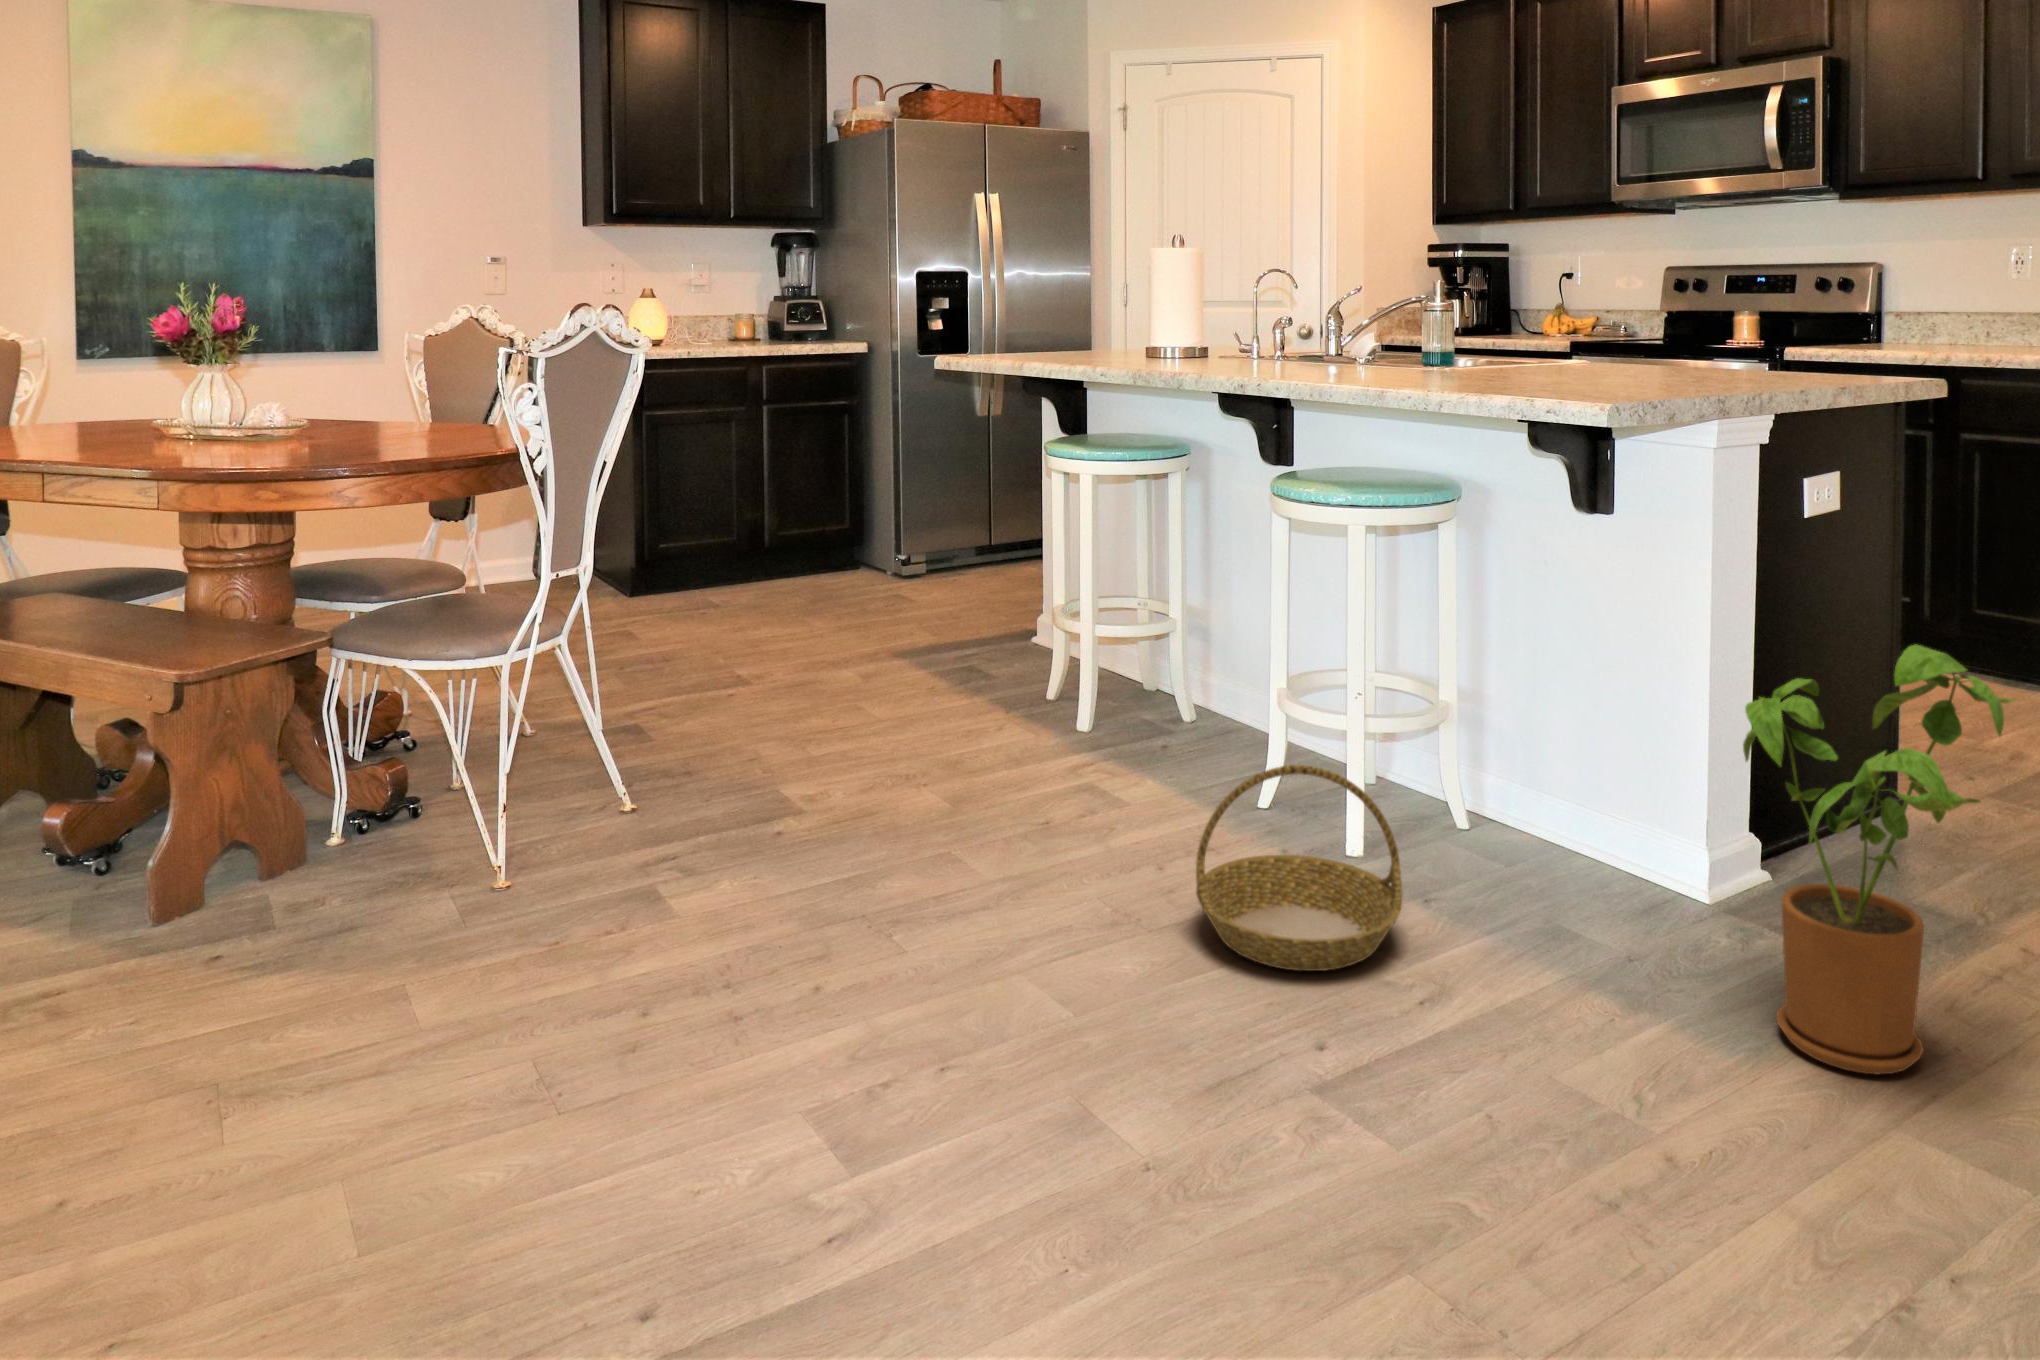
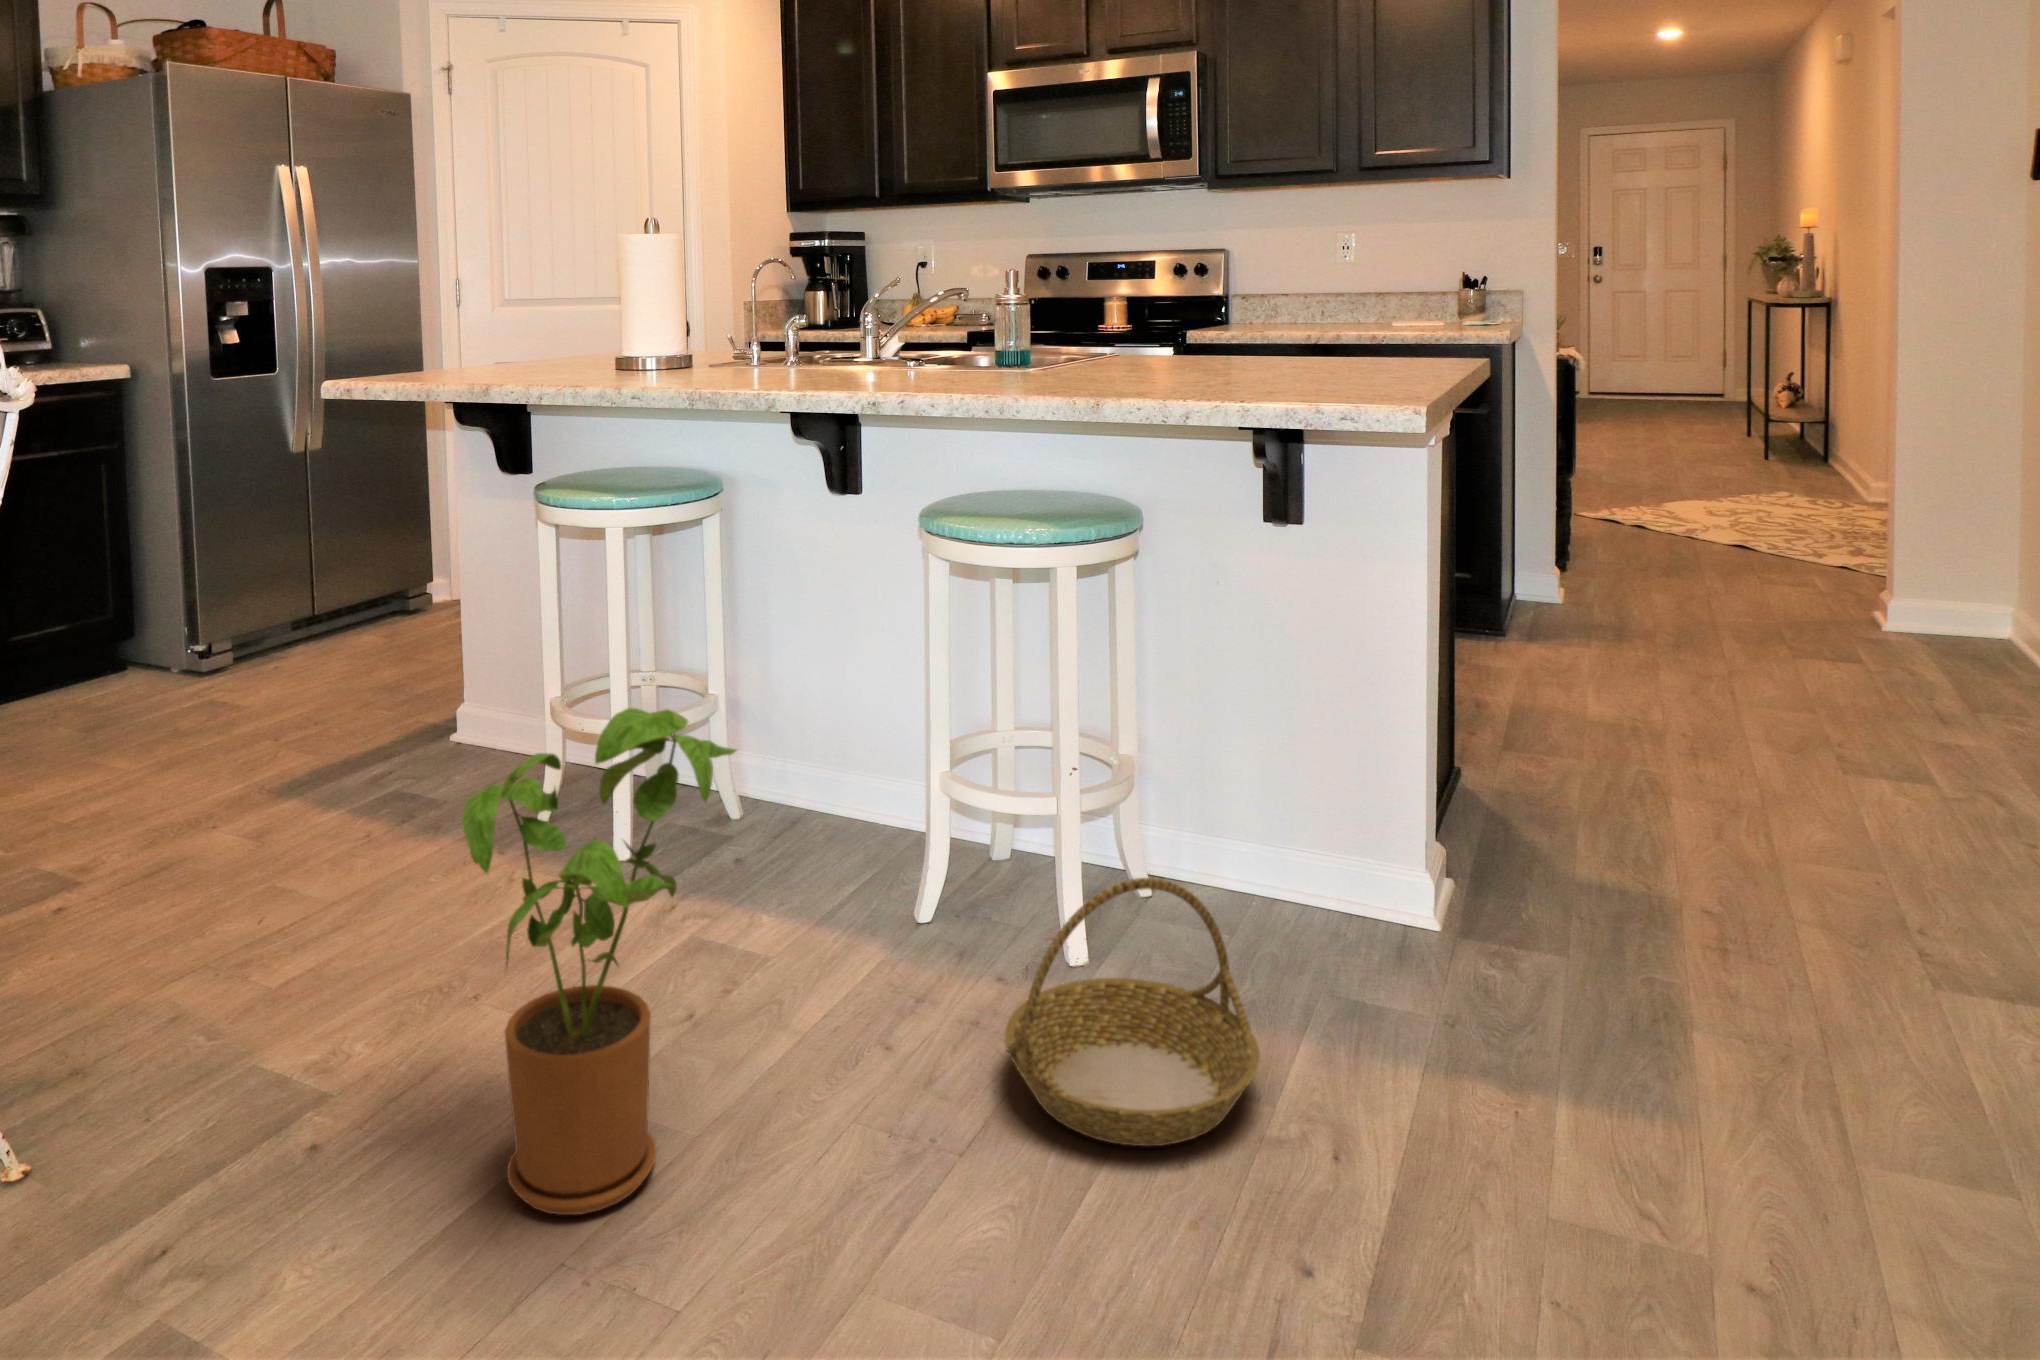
house plant: present [1743,645,2013,1075] -> present [462,708,736,1215]

